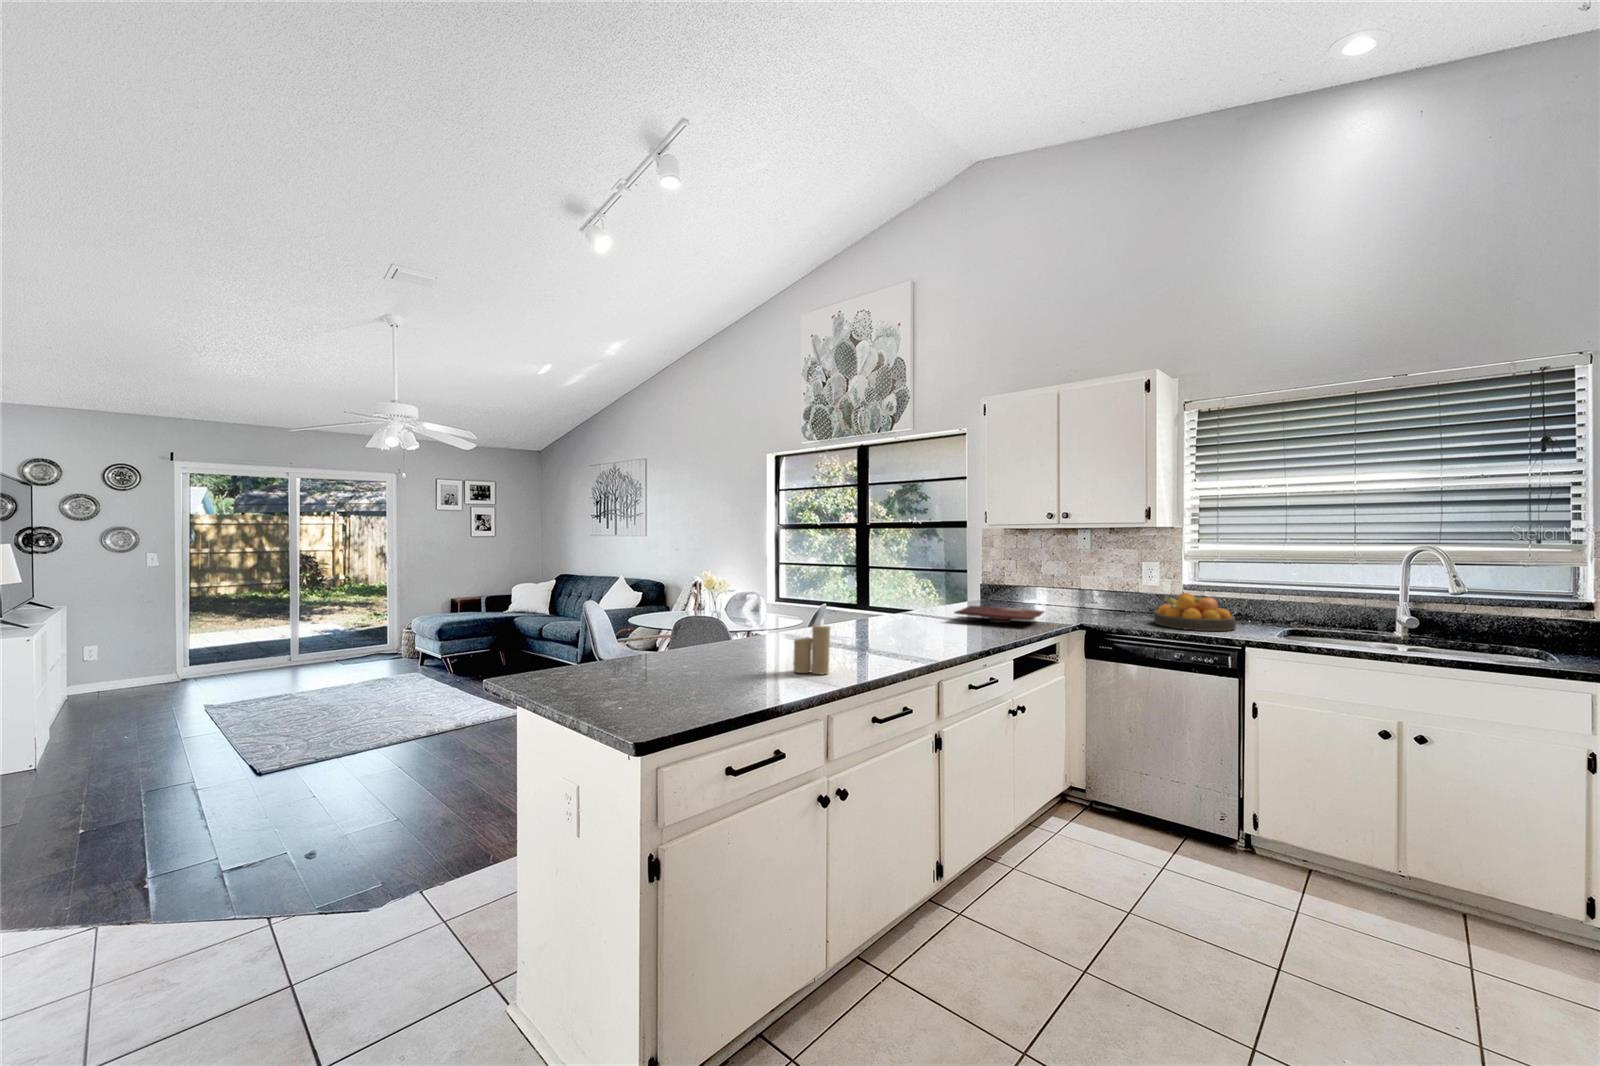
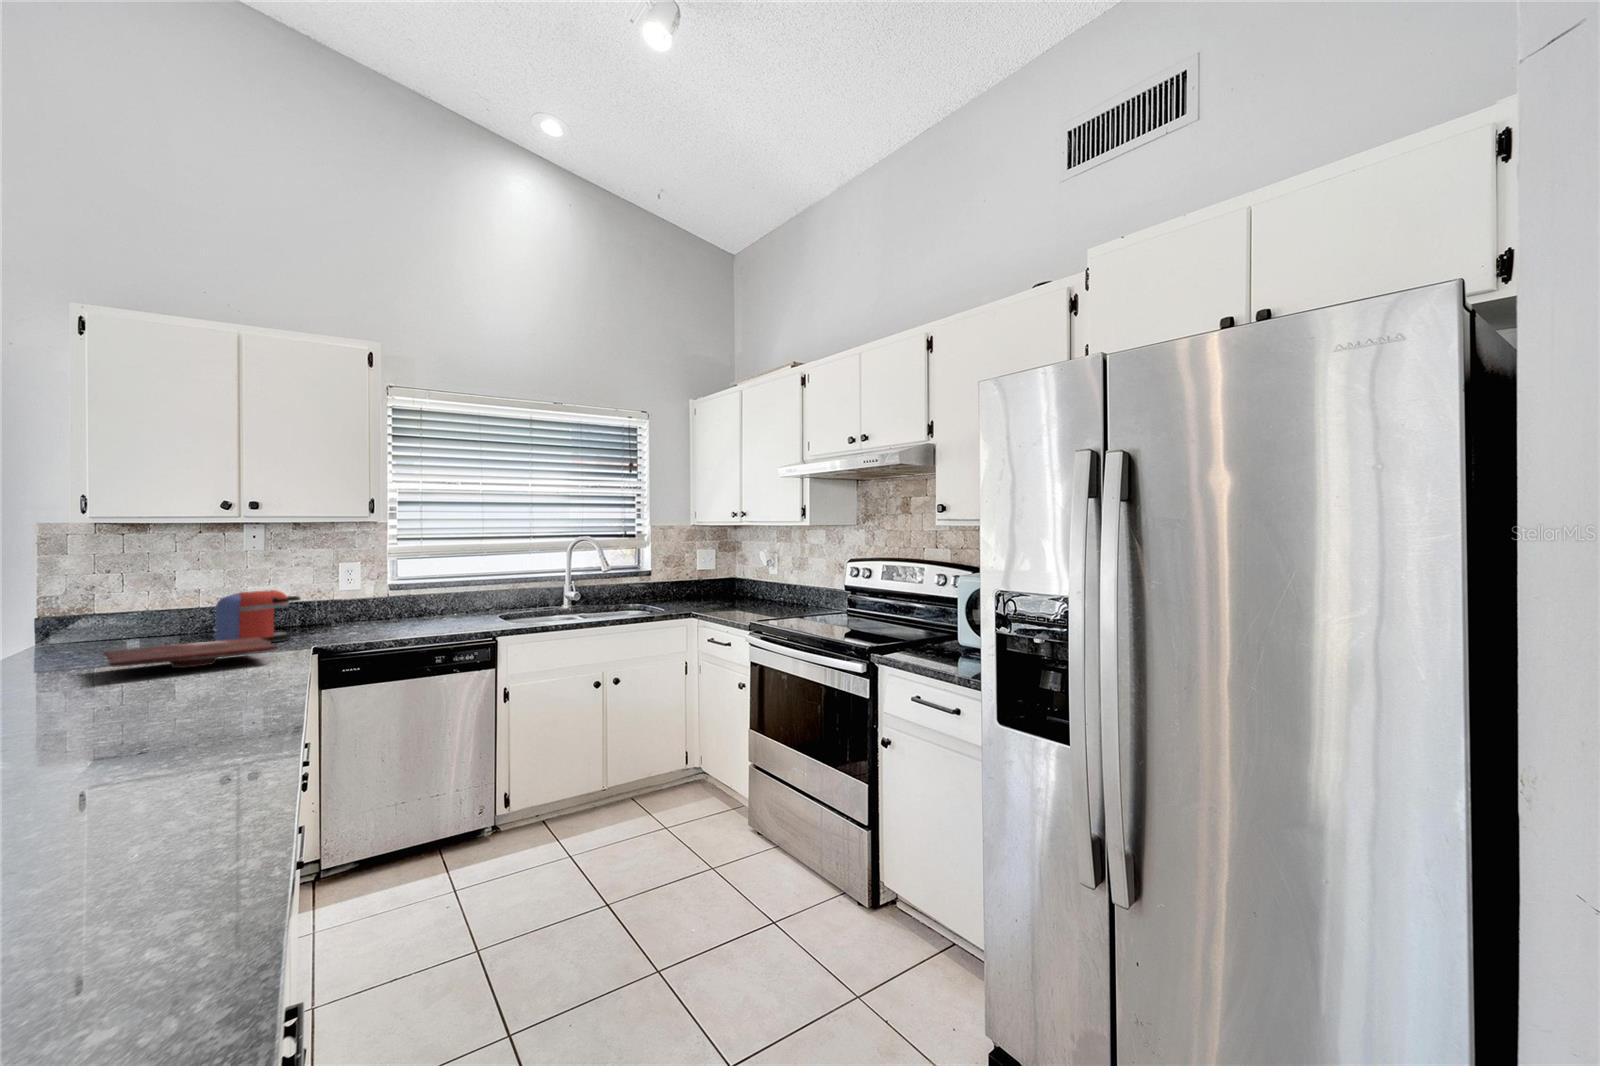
coffee maker: none [1037,579,1094,617] -> present [215,590,301,642]
fruit bowl: present [1154,593,1236,631] -> none [382,593,468,631]
candle: present [793,619,830,675] -> none [86,687,196,827]

